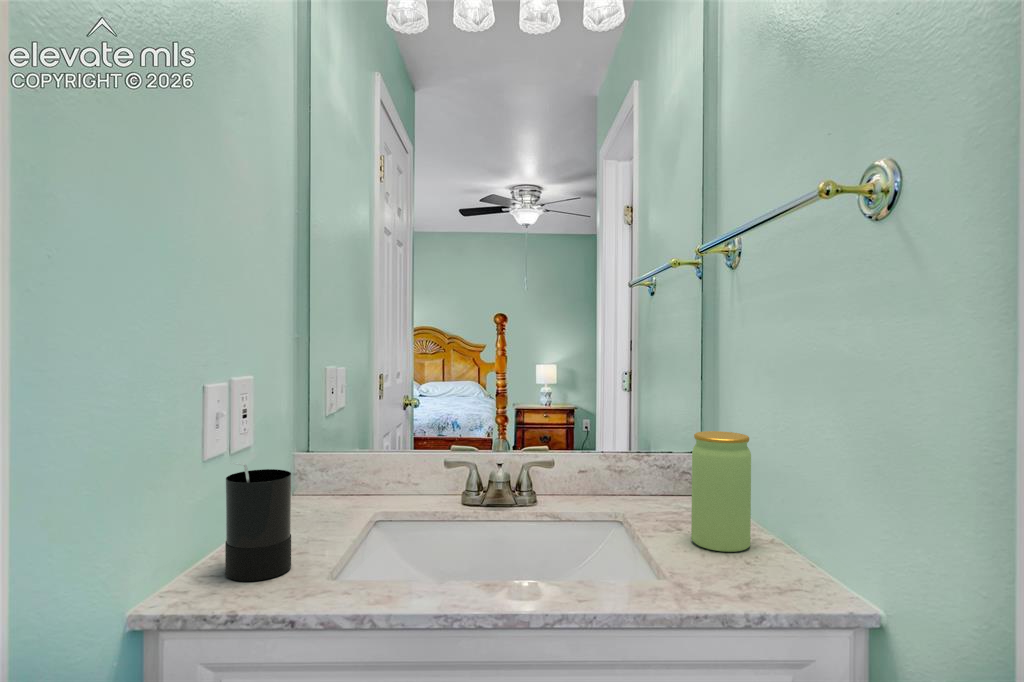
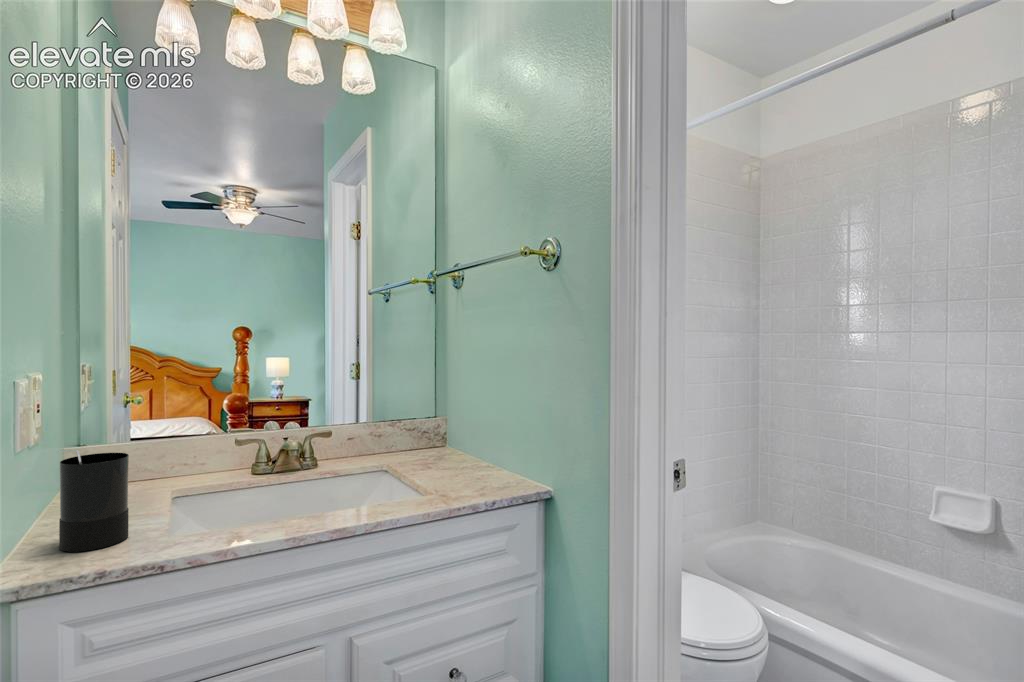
jar: present [691,431,751,552] -> none [440,399,476,475]

